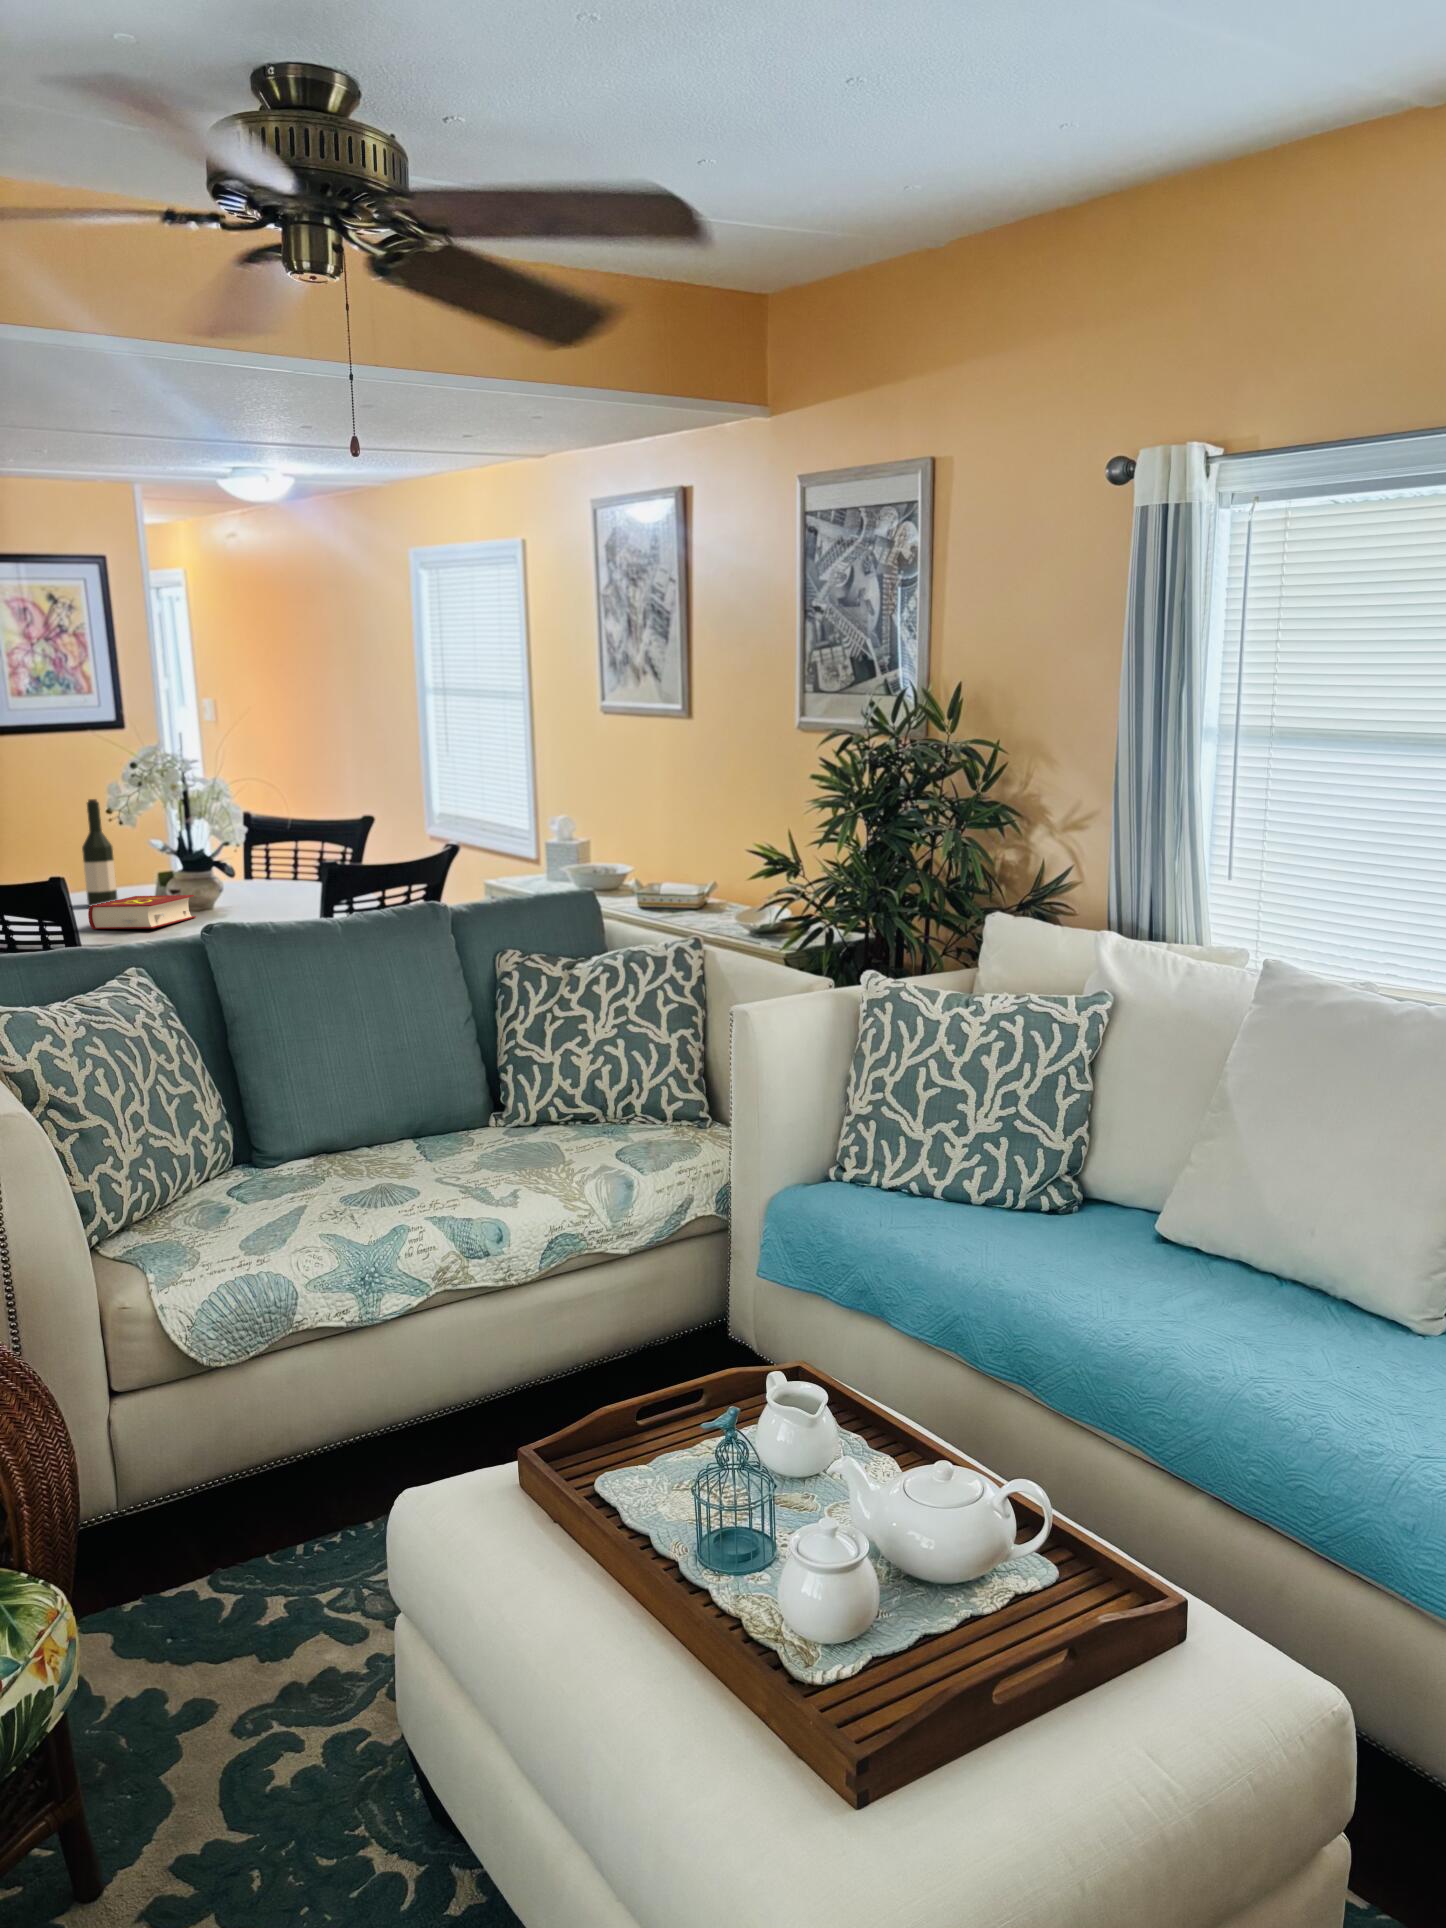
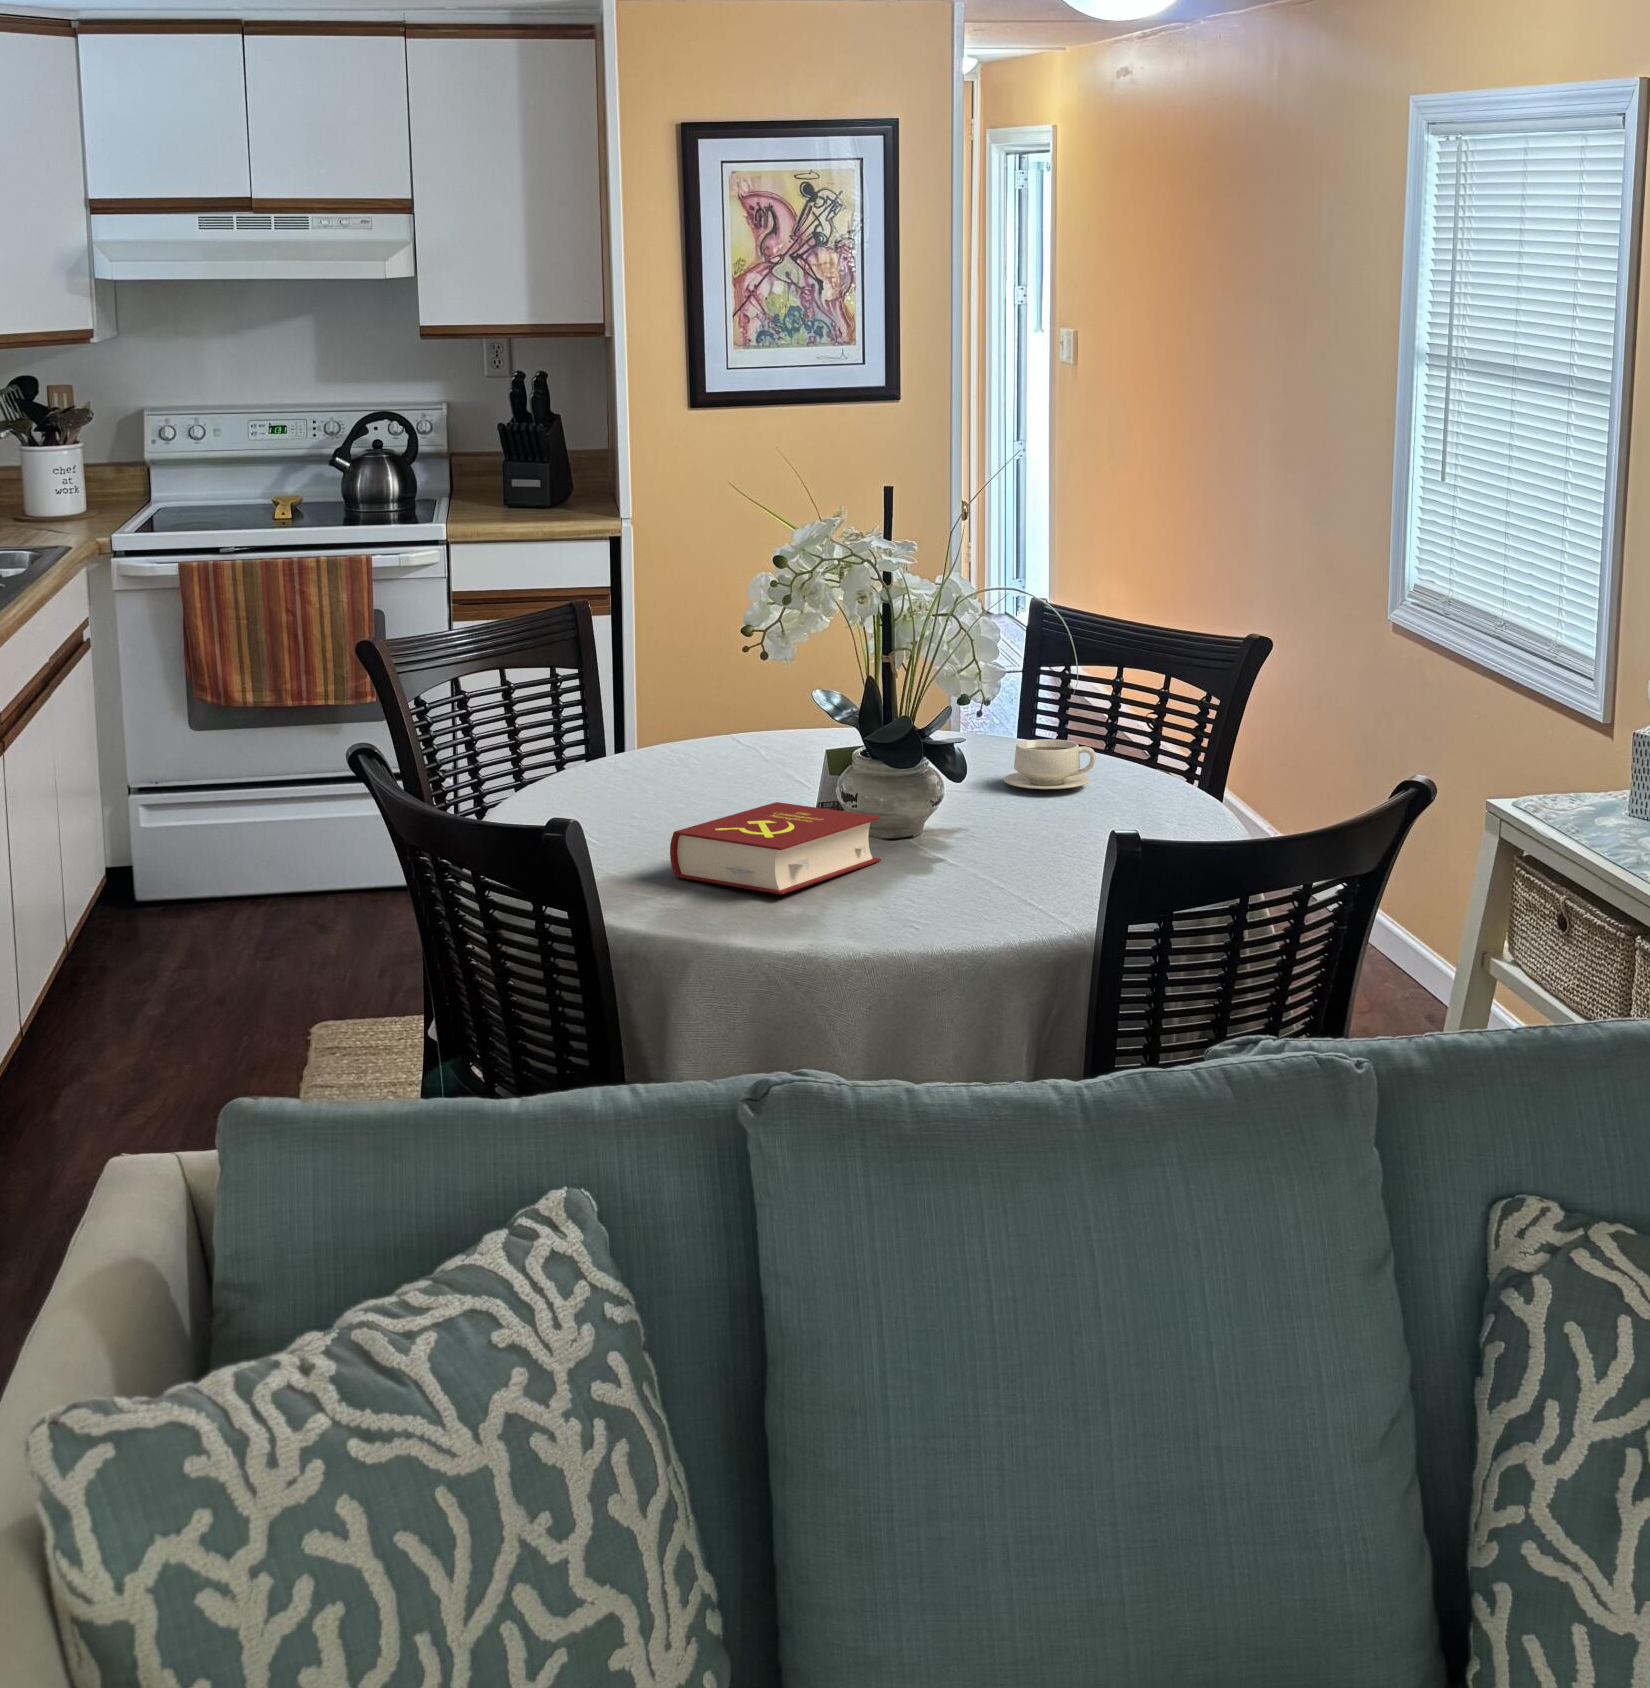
wine bottle: present [82,799,117,906] -> none [704,596,759,804]
teacup: none [246,867,293,891] -> present [1004,739,1096,789]

